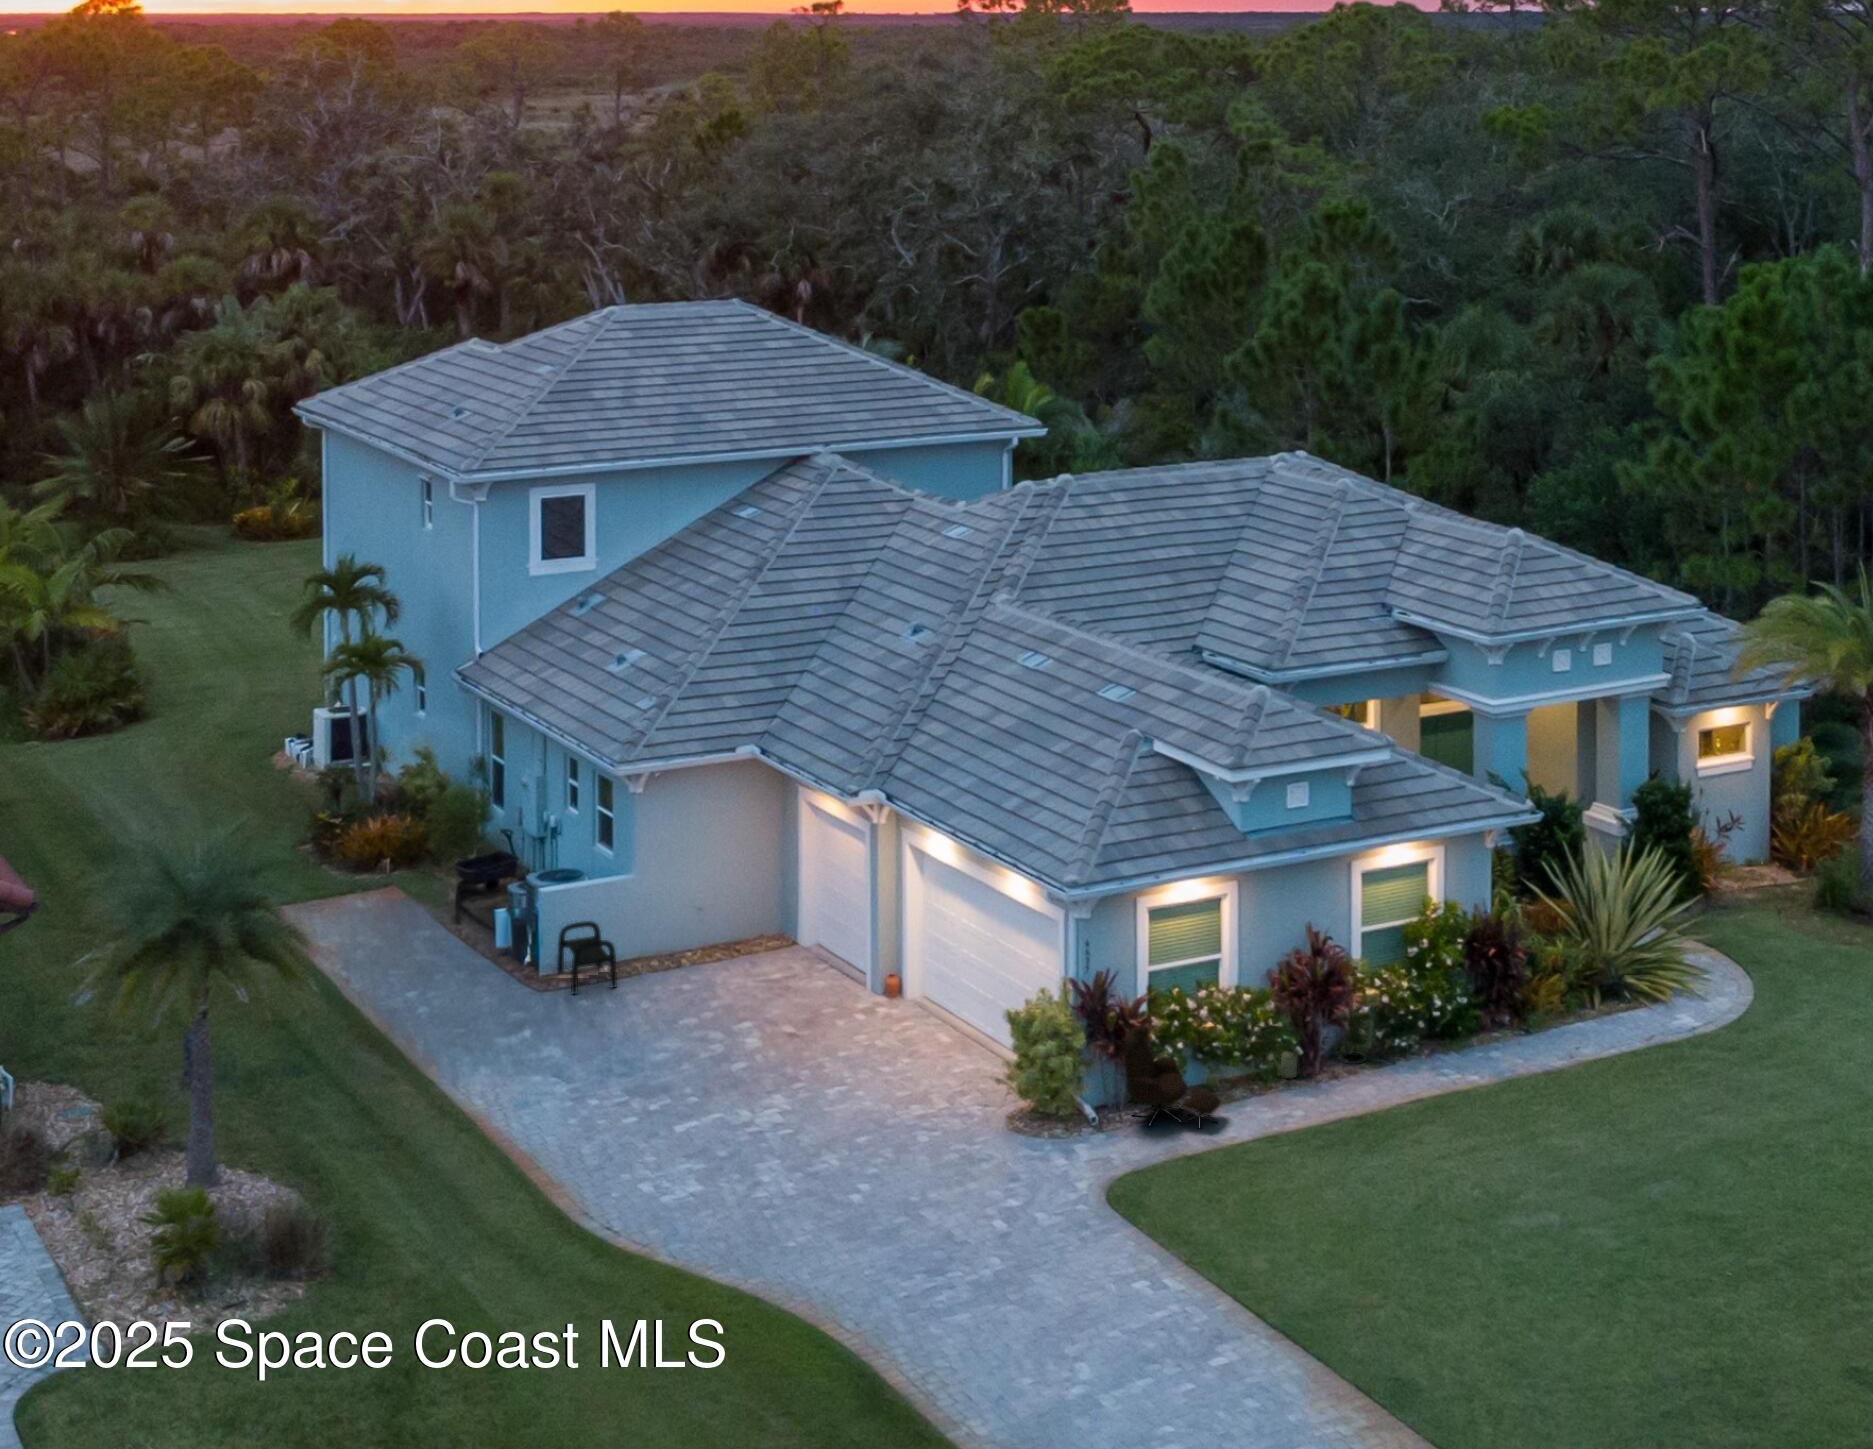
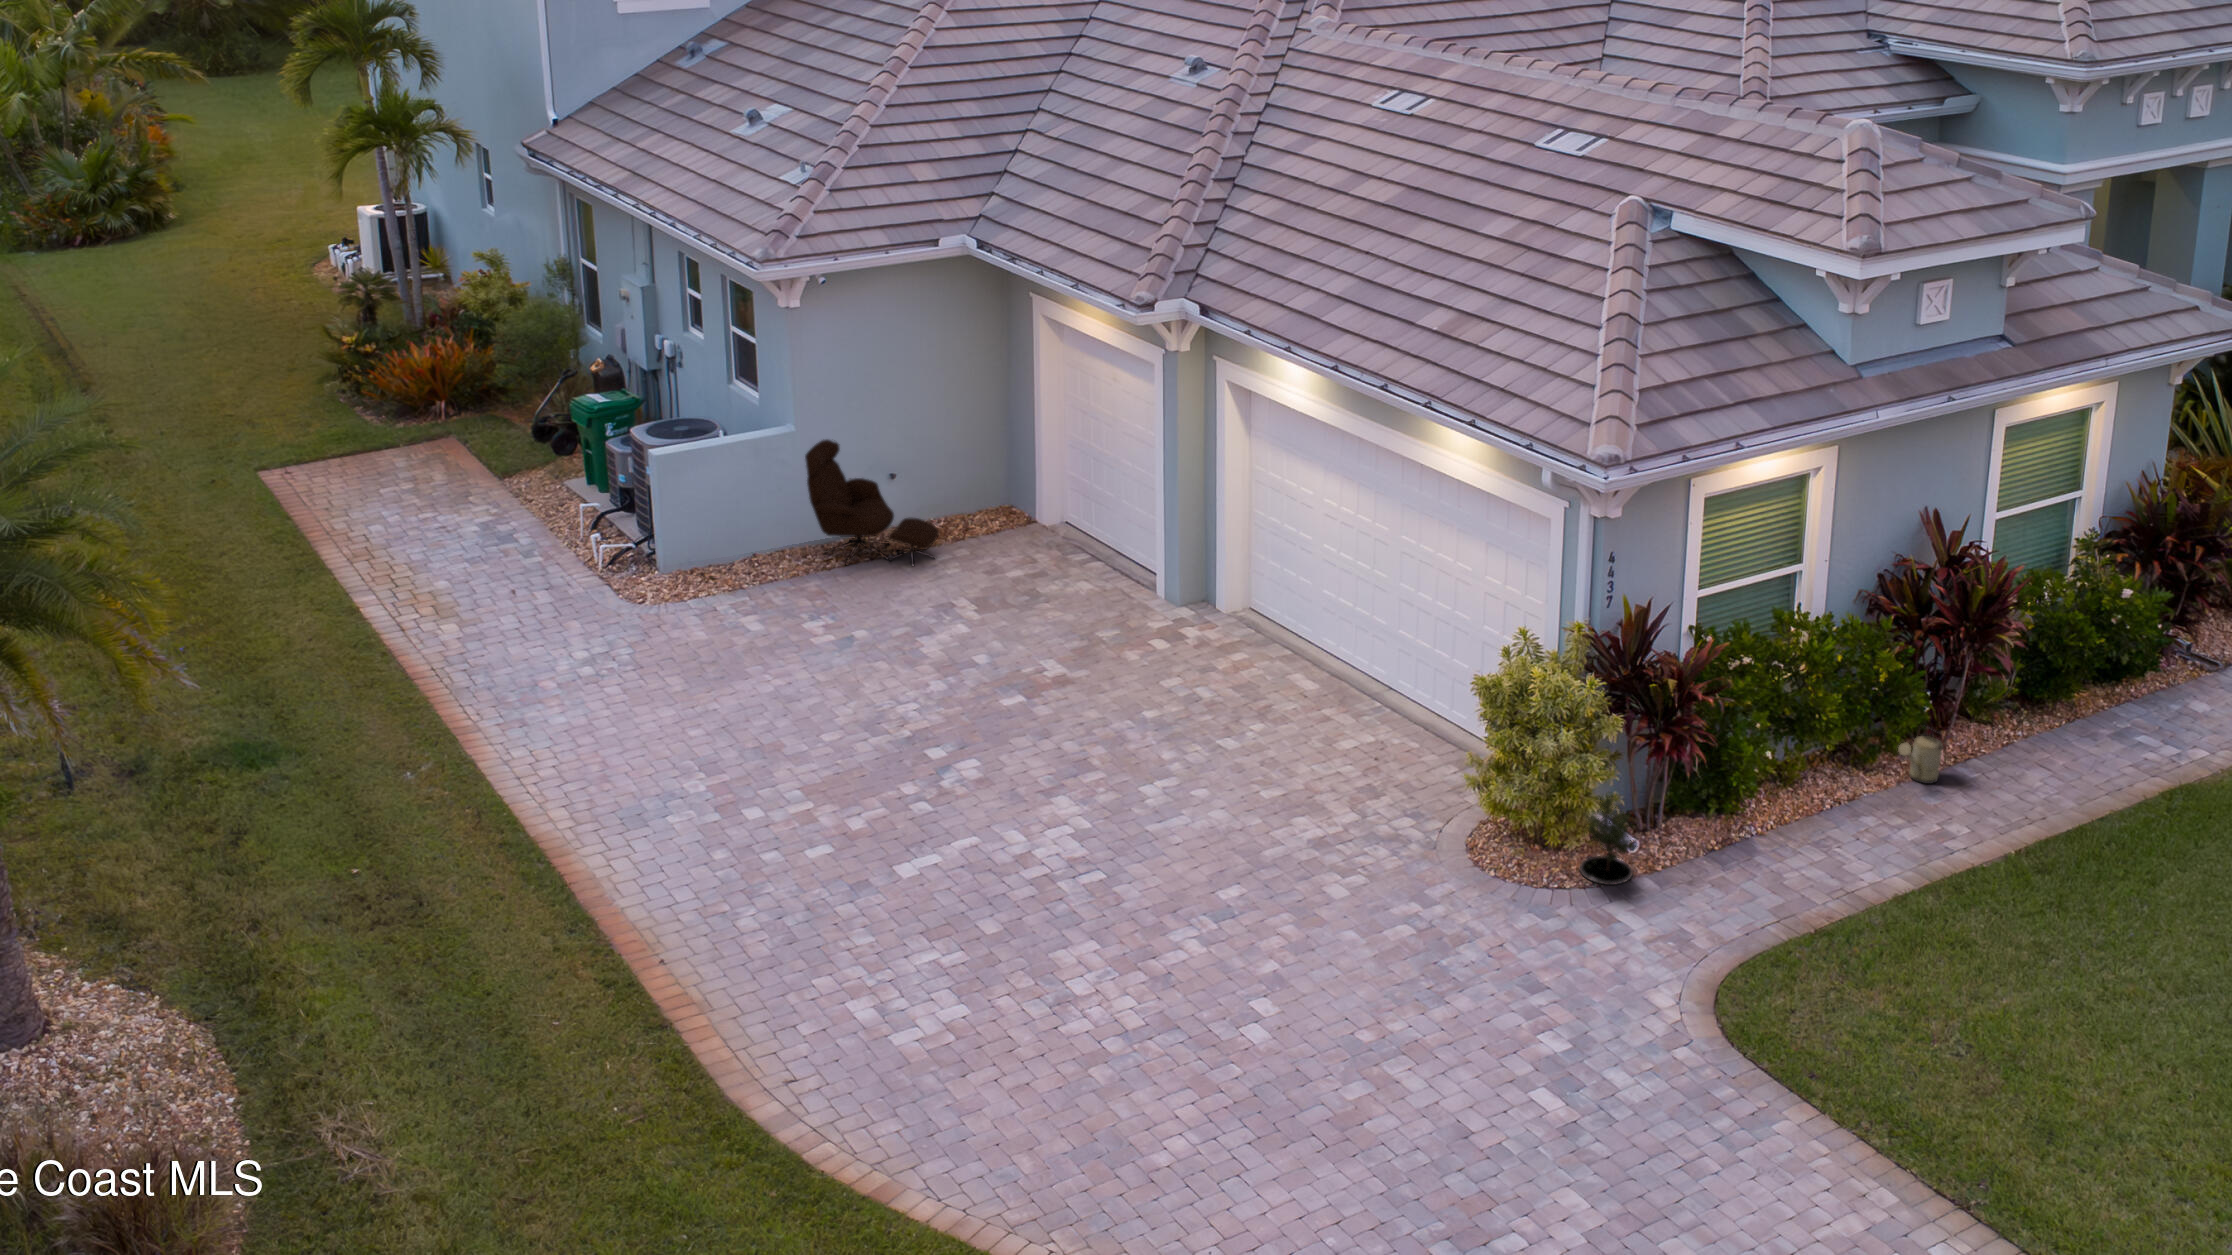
bench: present [557,921,617,994] -> none [686,494,778,606]
potted tree: present [1340,1015,1367,1064] -> present [1580,795,1638,885]
lounge chair: present [1124,1025,1221,1127] -> present [805,440,939,565]

